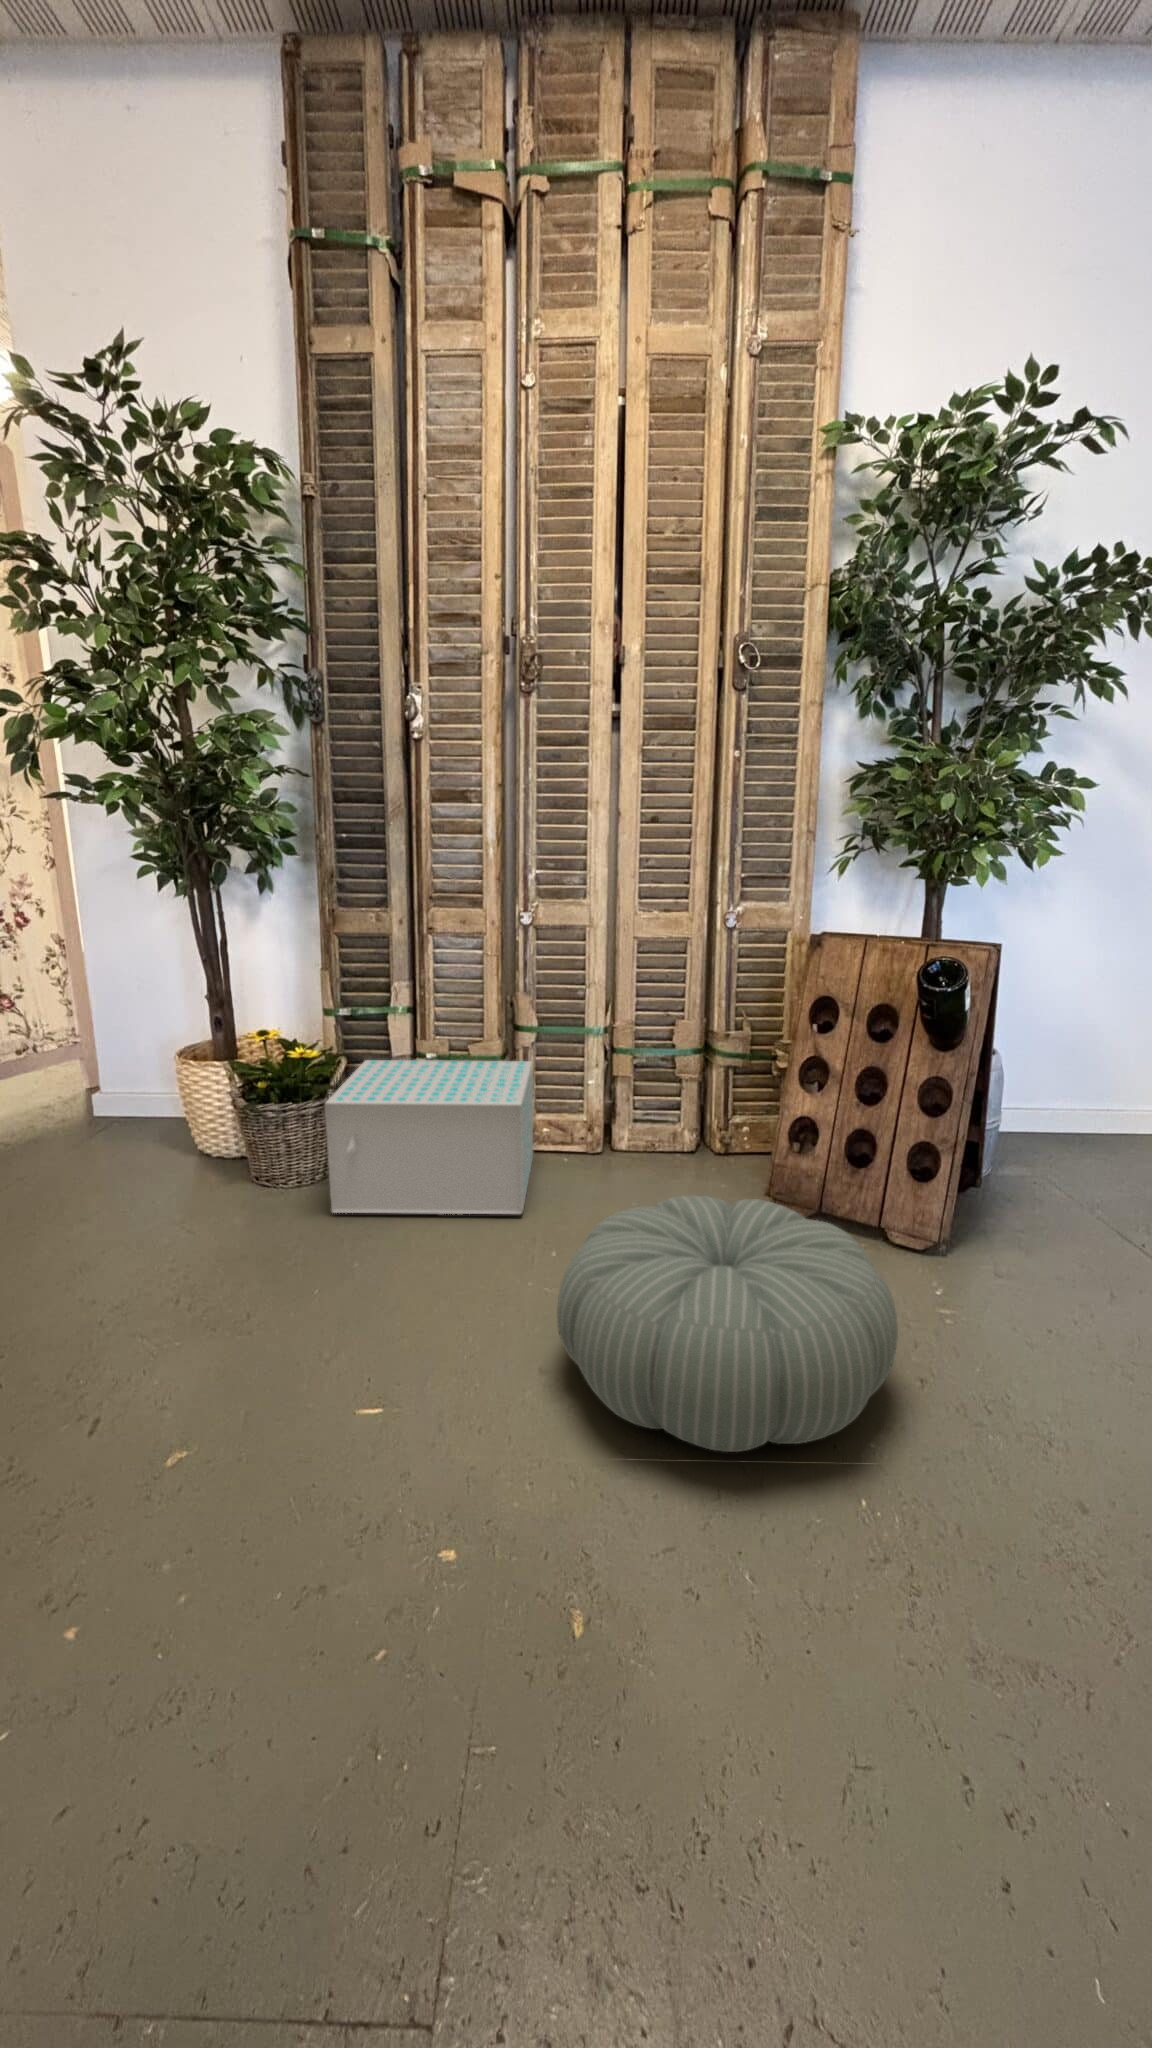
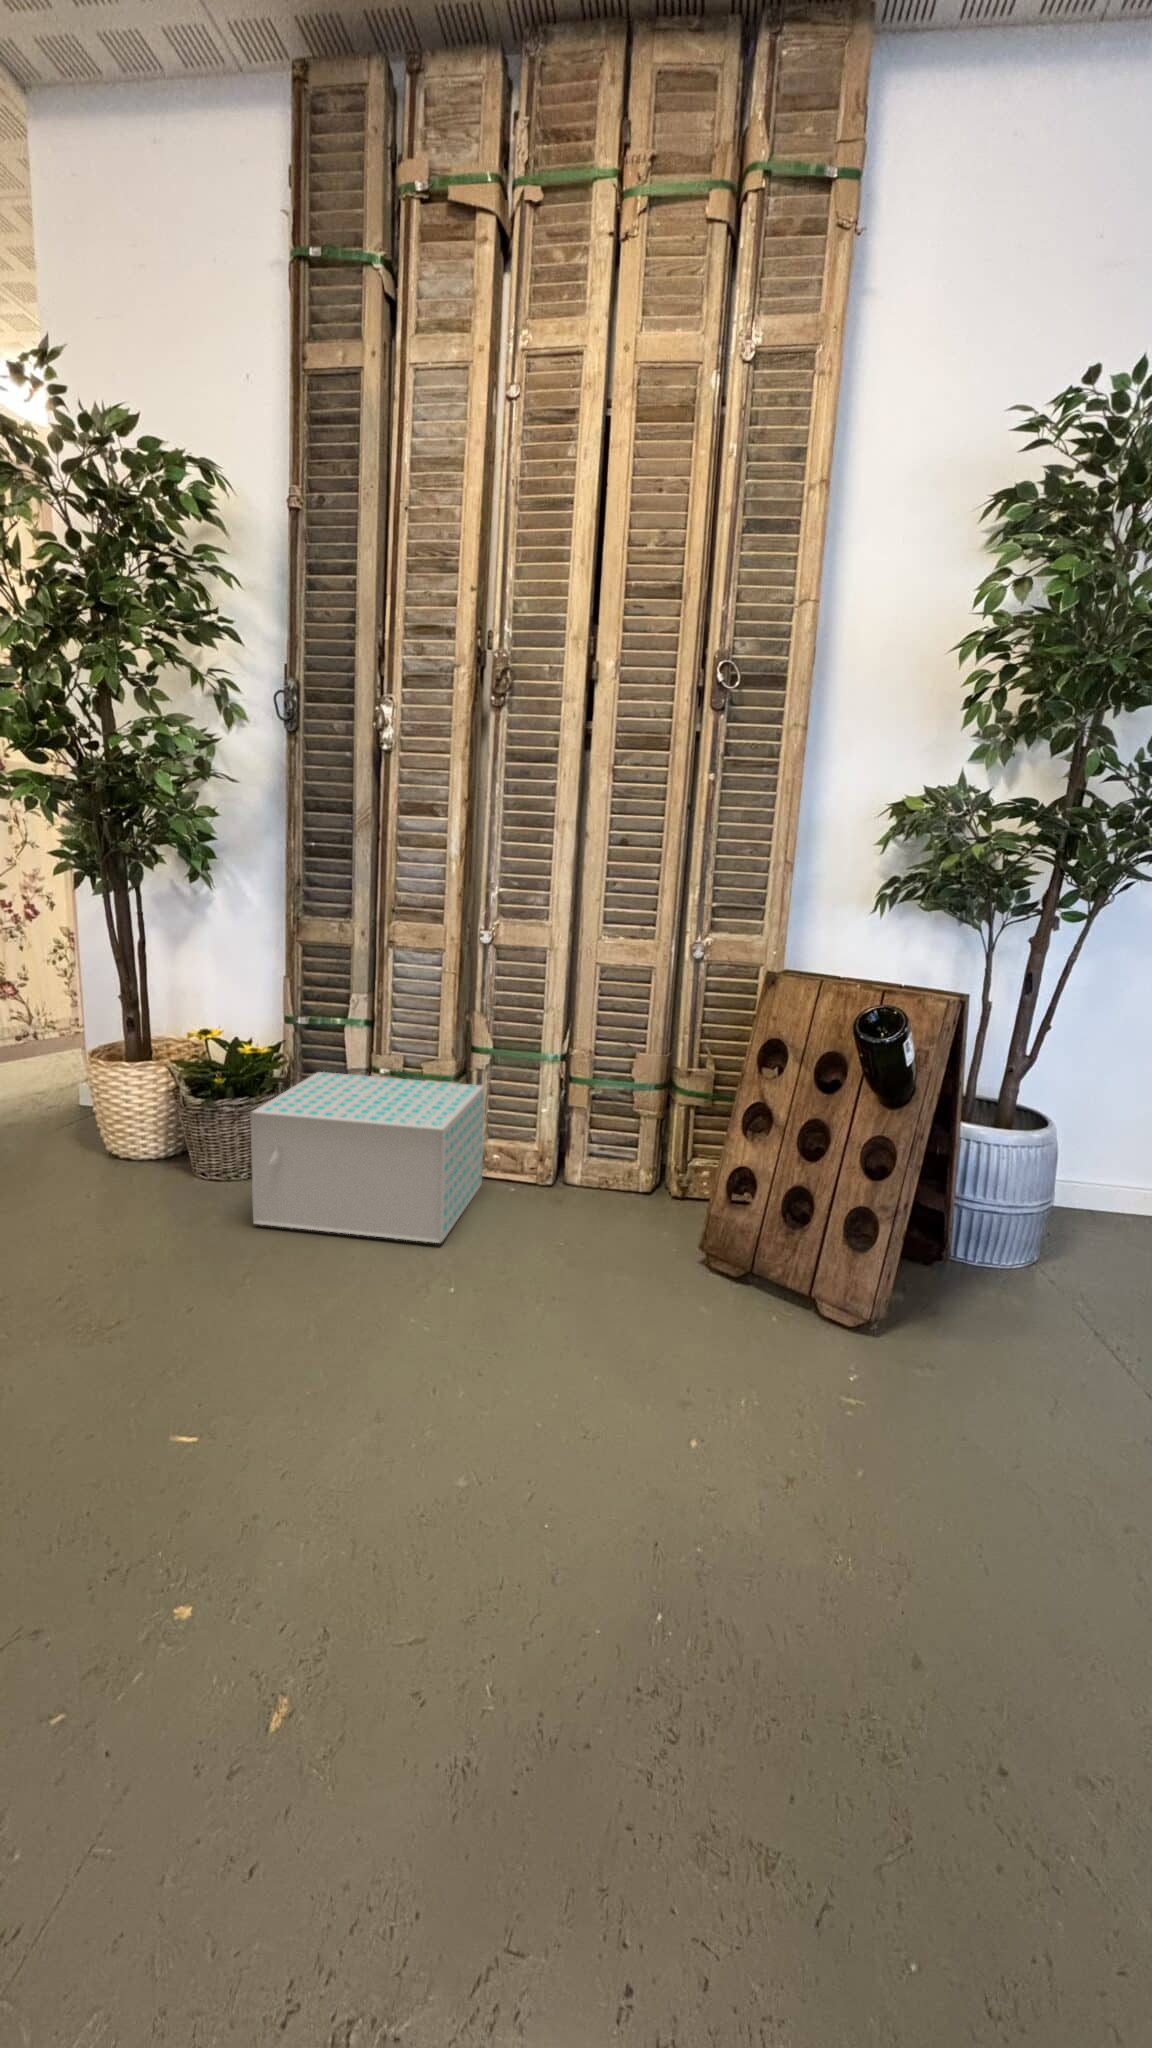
pouf: present [557,1196,898,1452] -> none [400,1238,746,1507]

